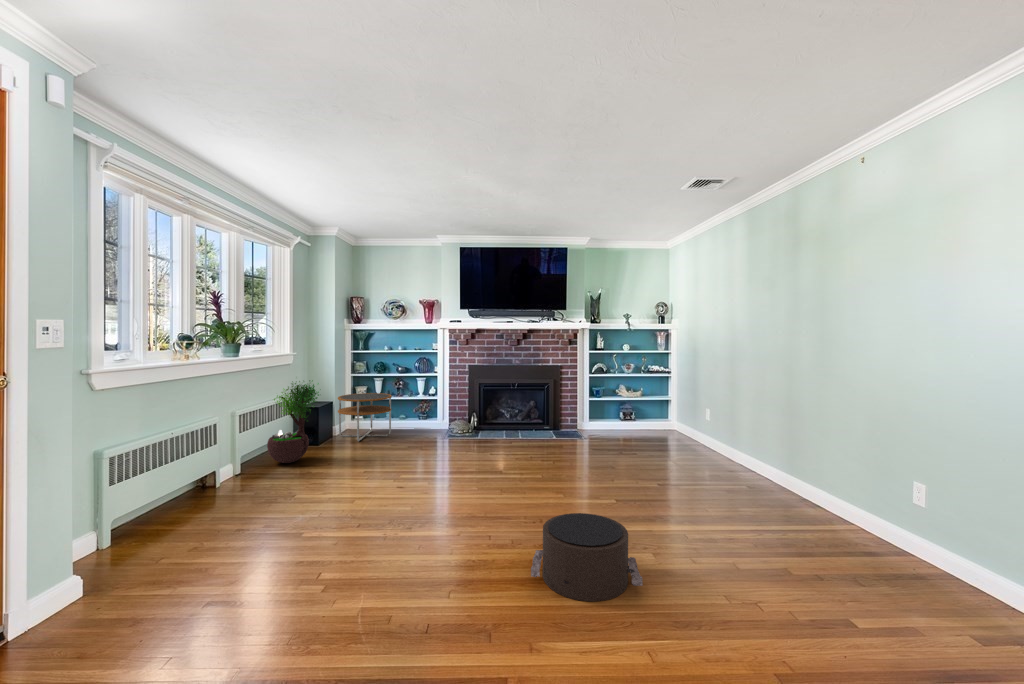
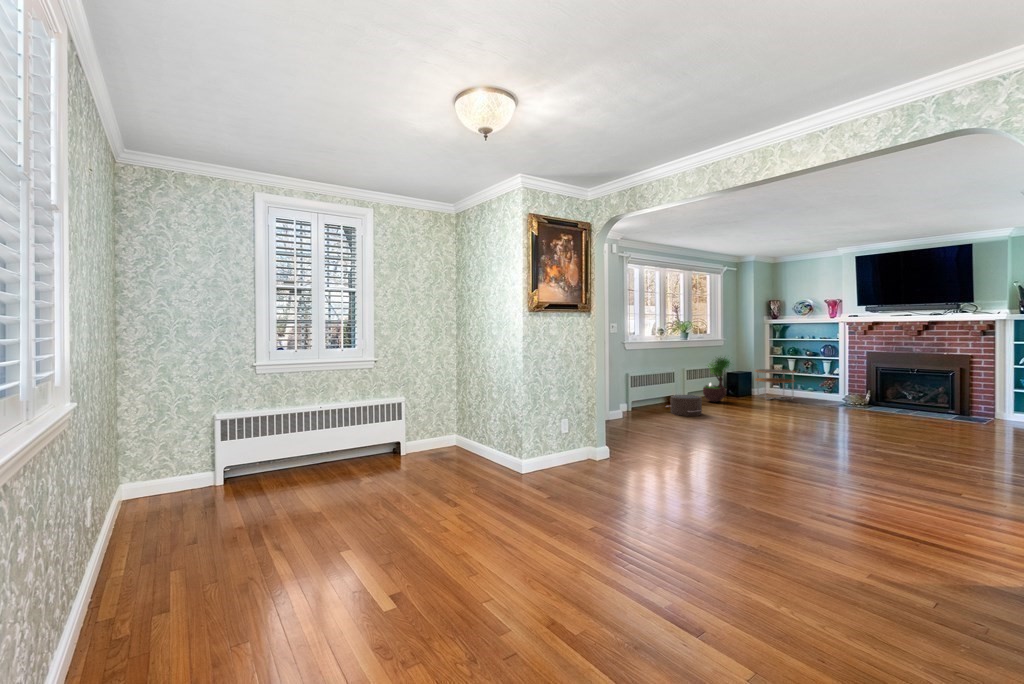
pouf: present [531,513,643,601] -> present [666,395,702,416]

